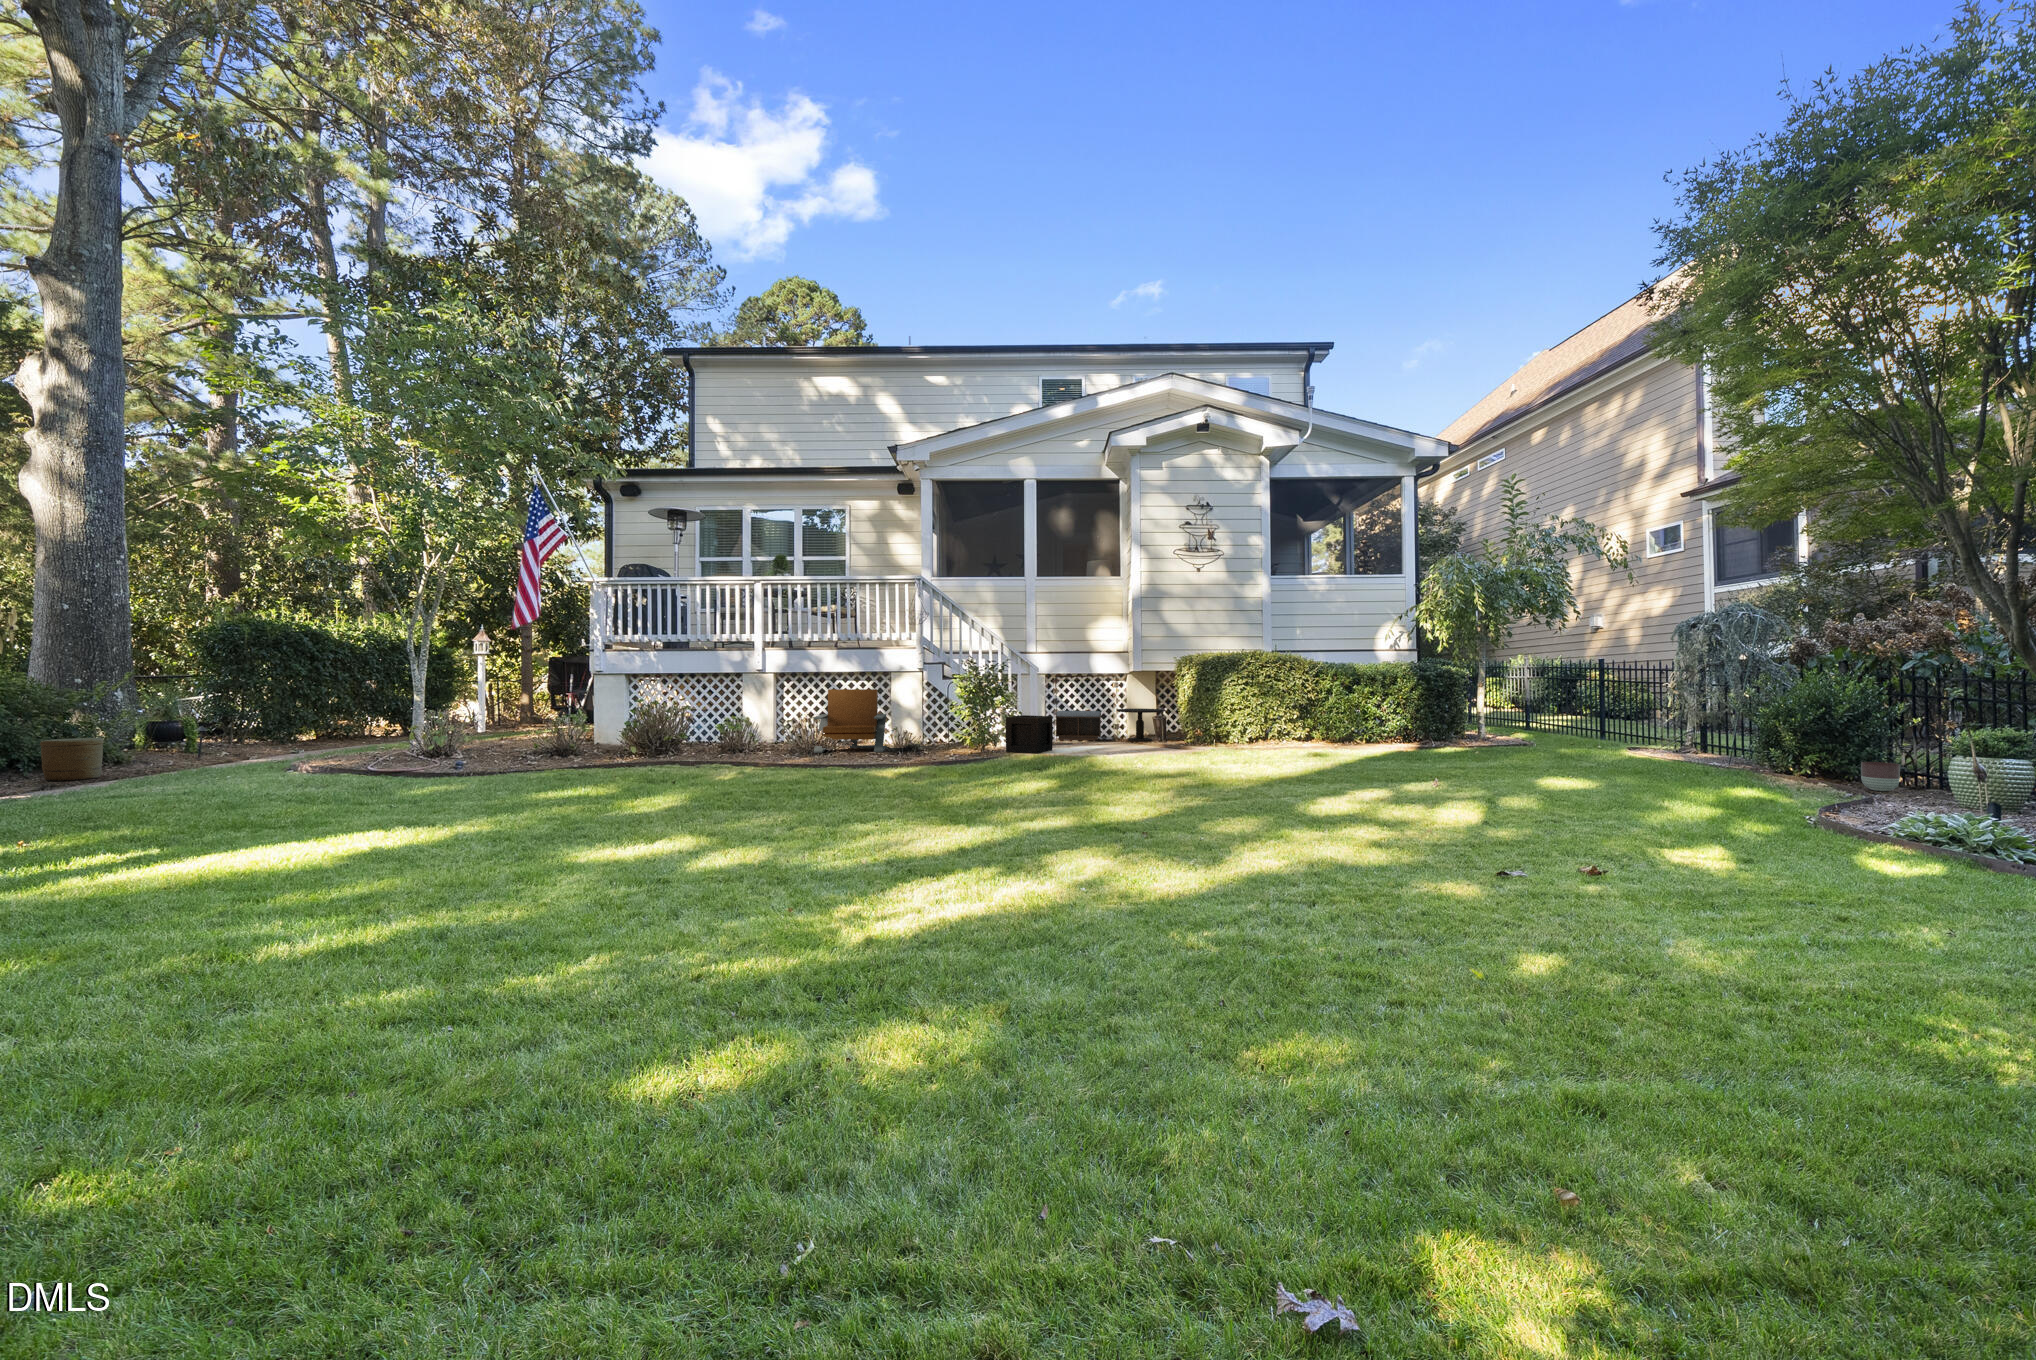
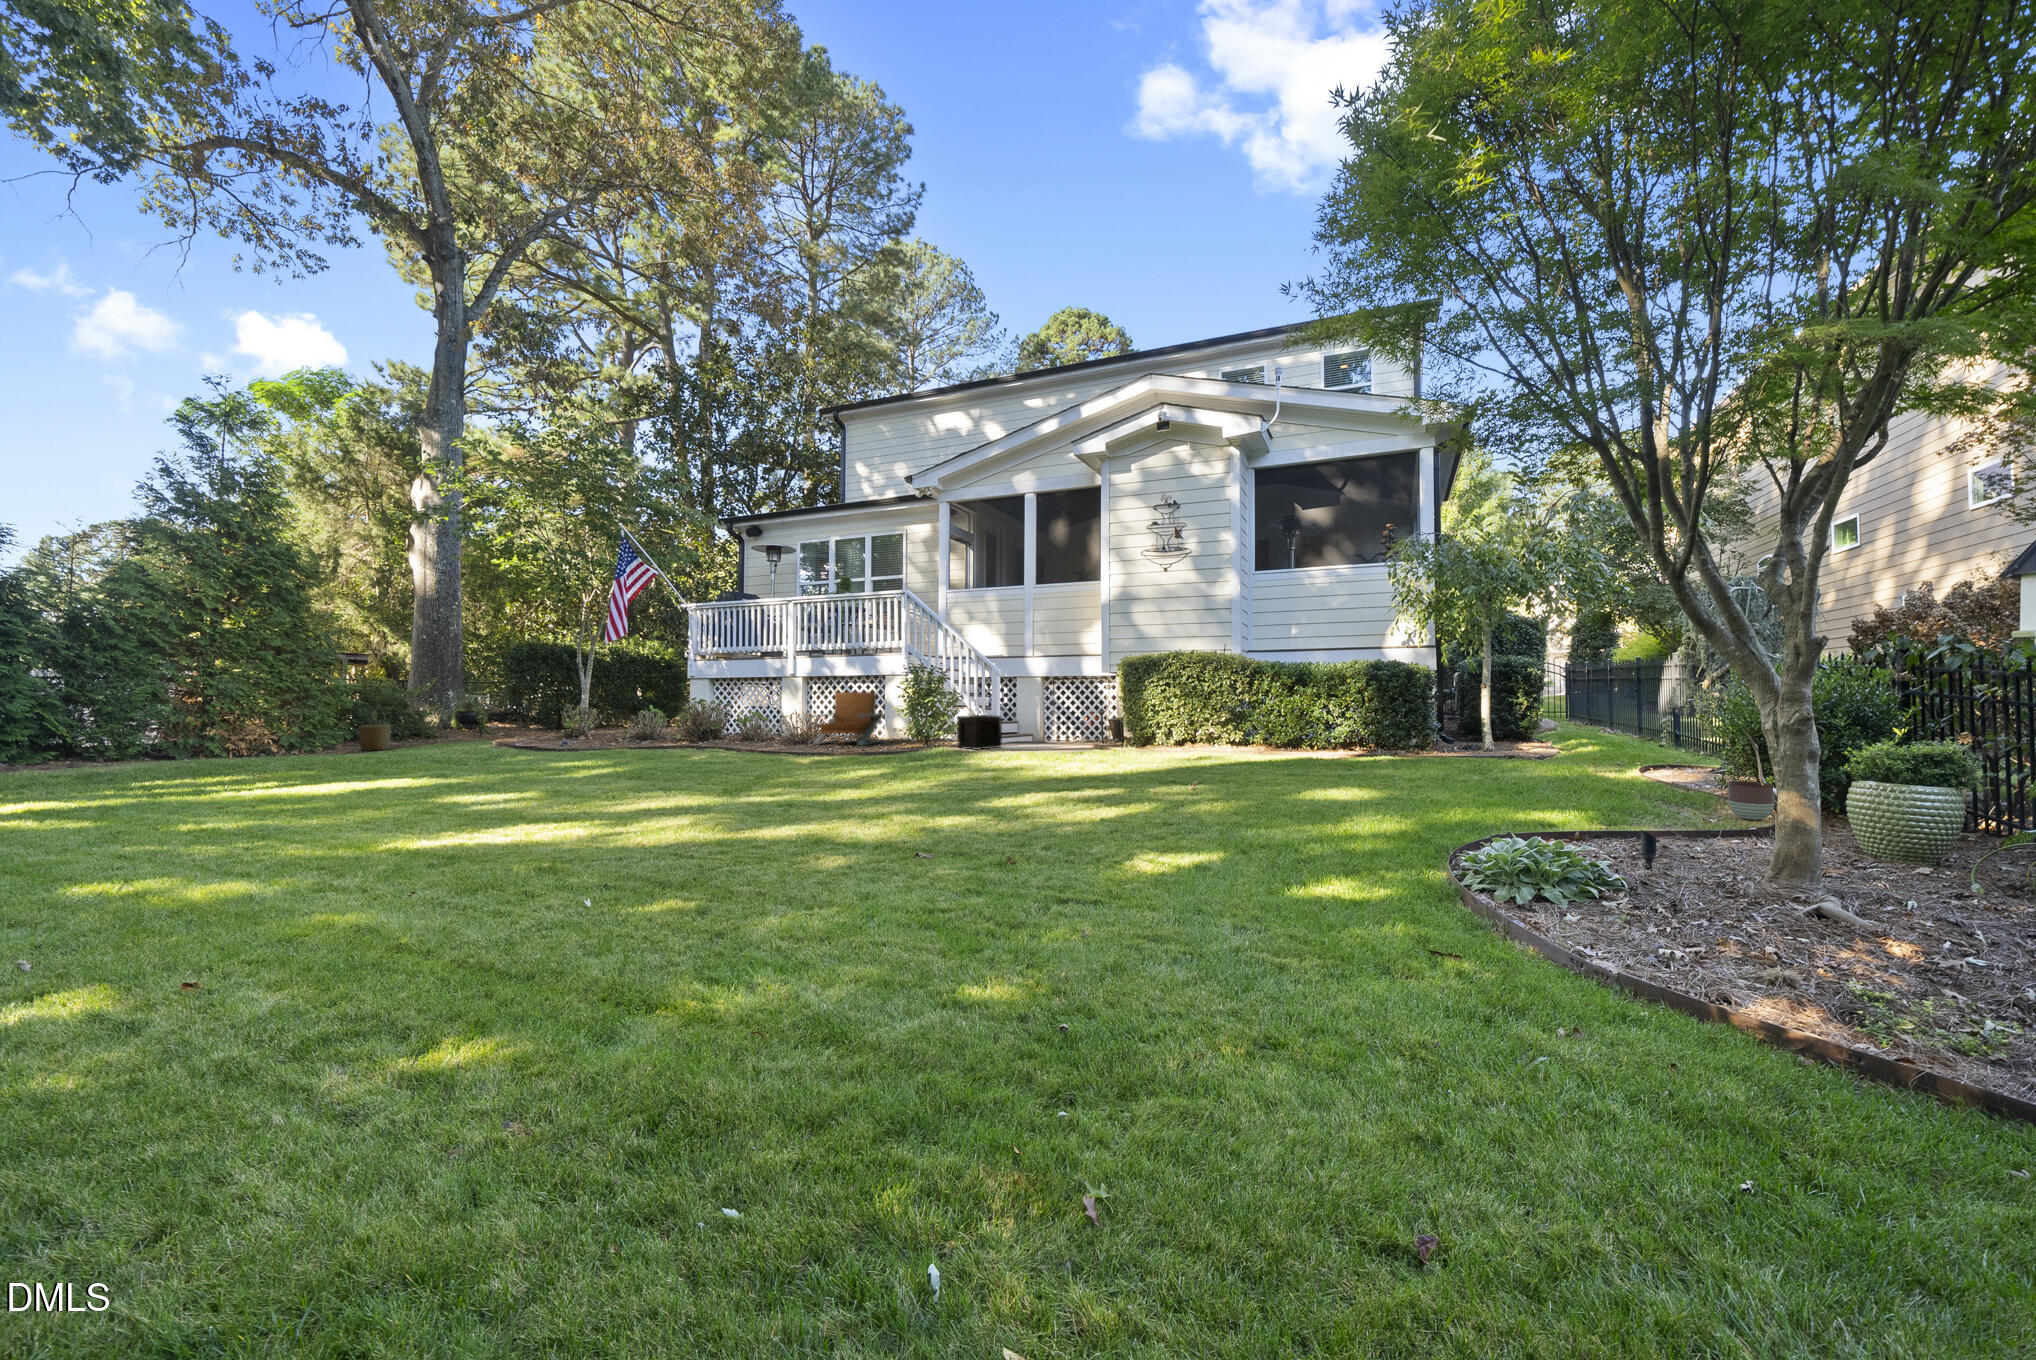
side table: present [1117,709,1164,742] -> present [543,706,573,729]
bench: present [1055,711,1101,740] -> none [1044,712,1091,739]

